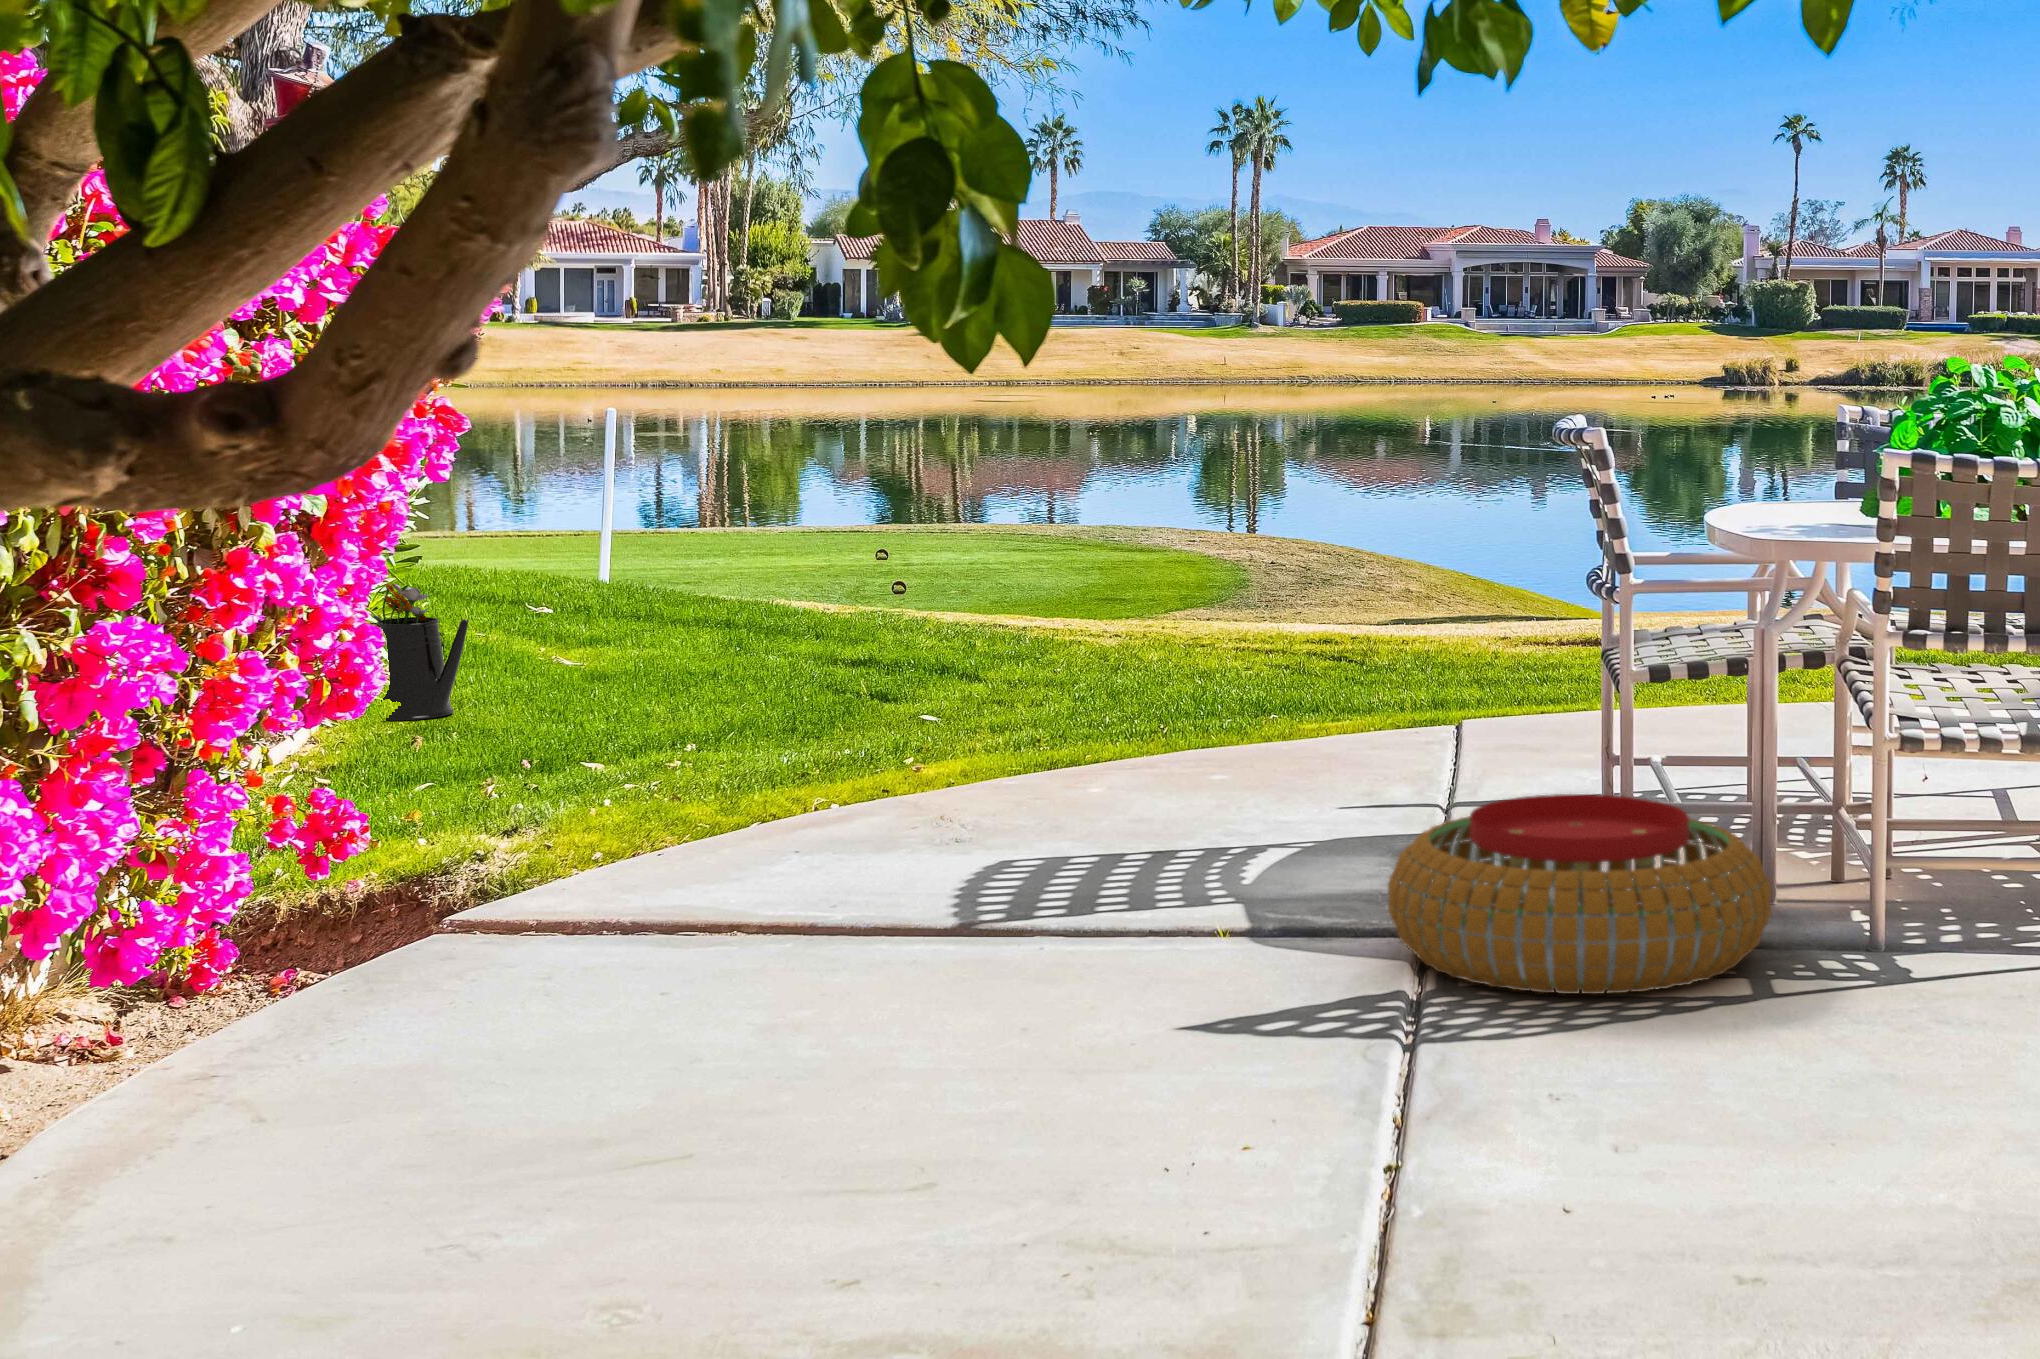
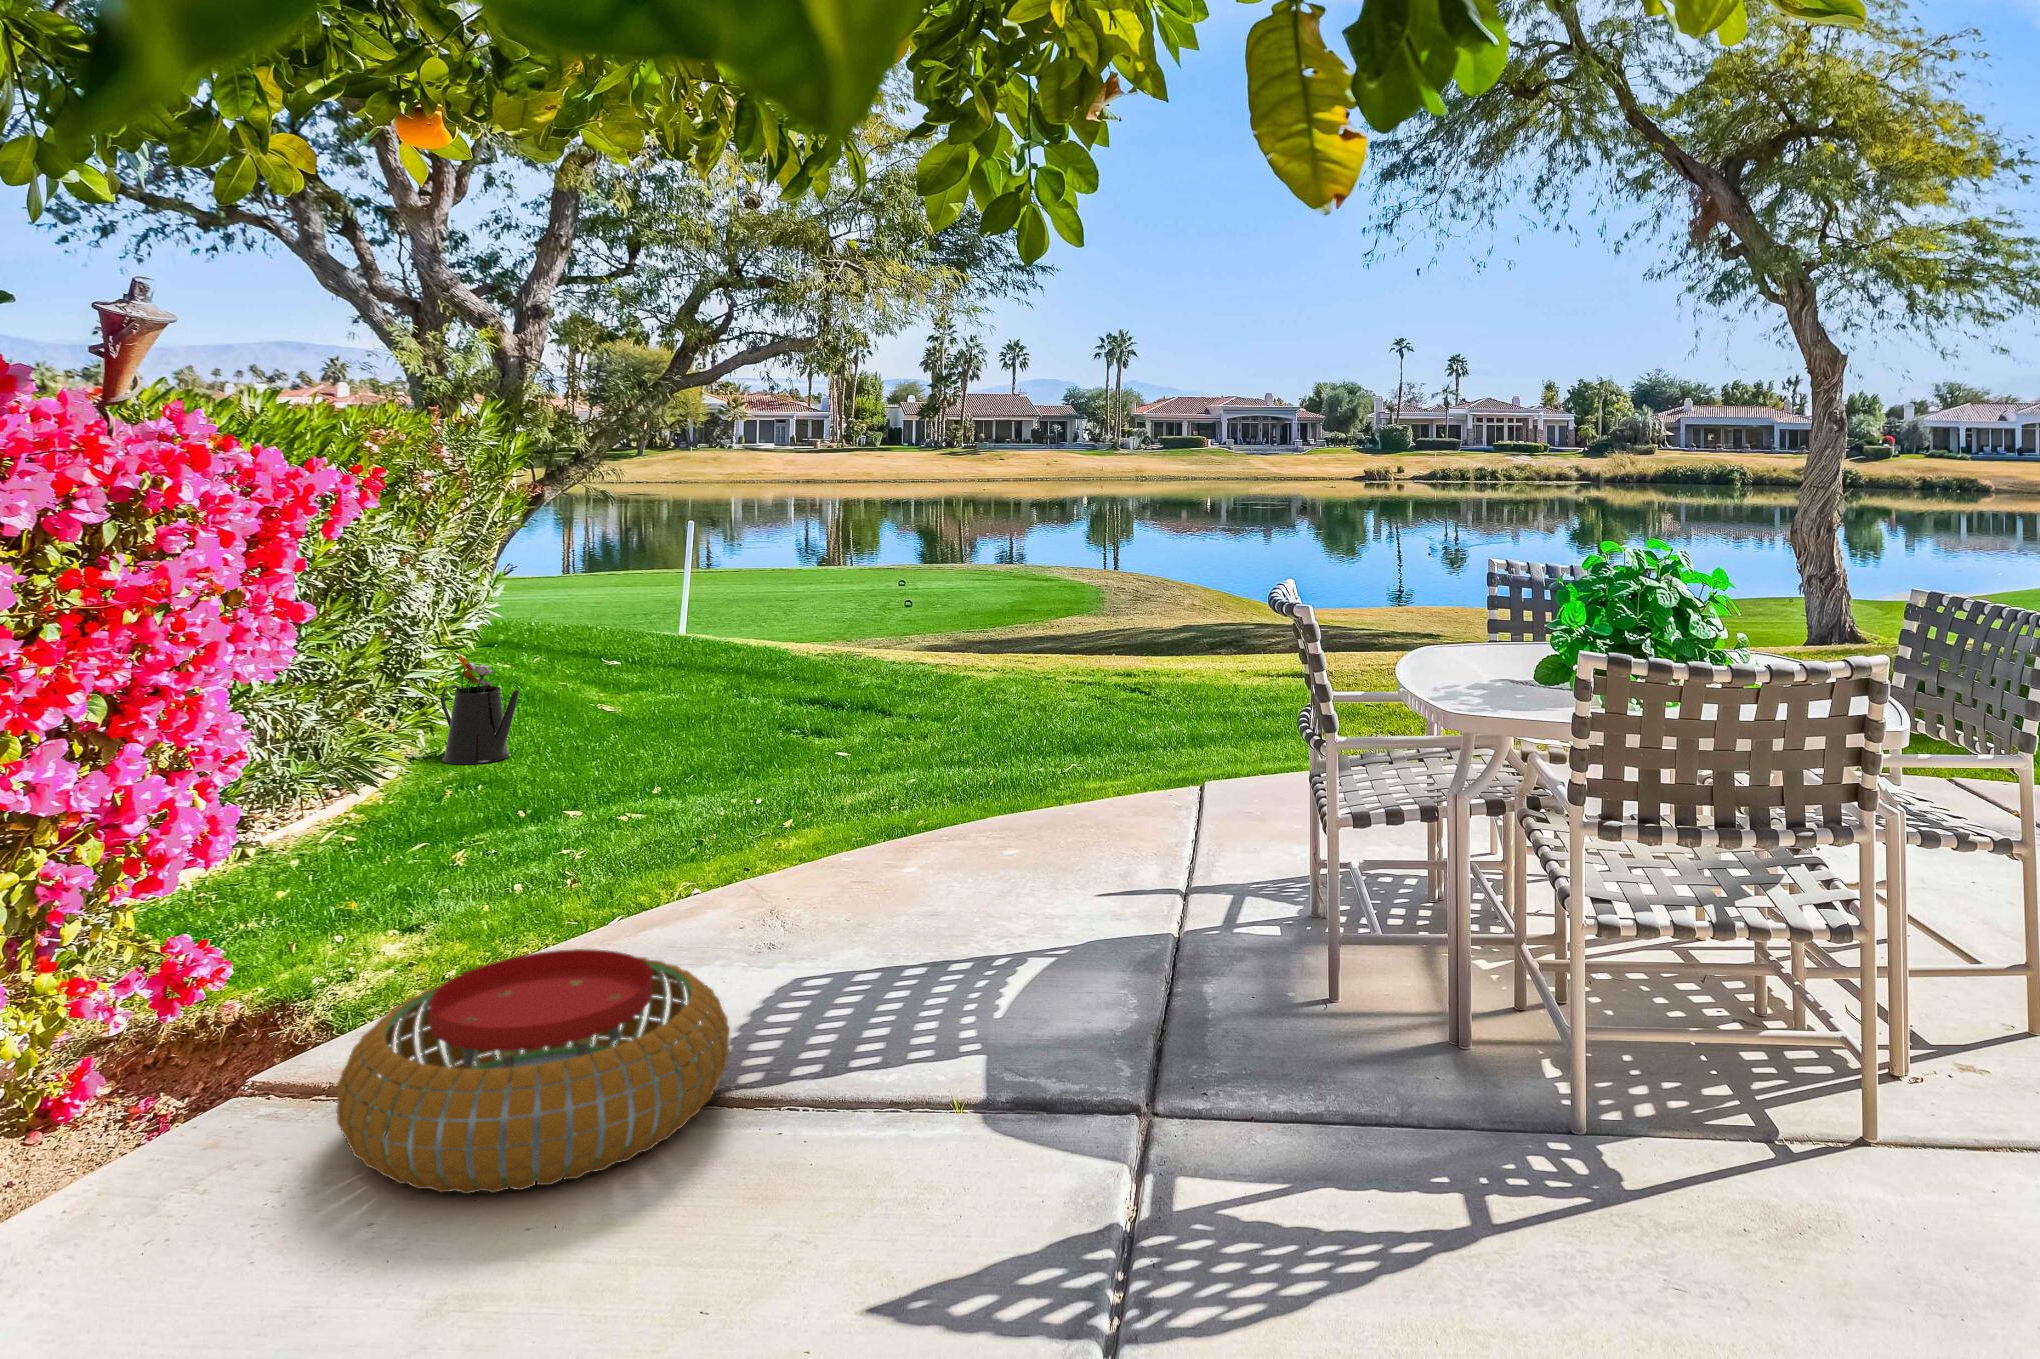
pouf: present [1388,794,1771,994] -> present [336,949,730,1194]

